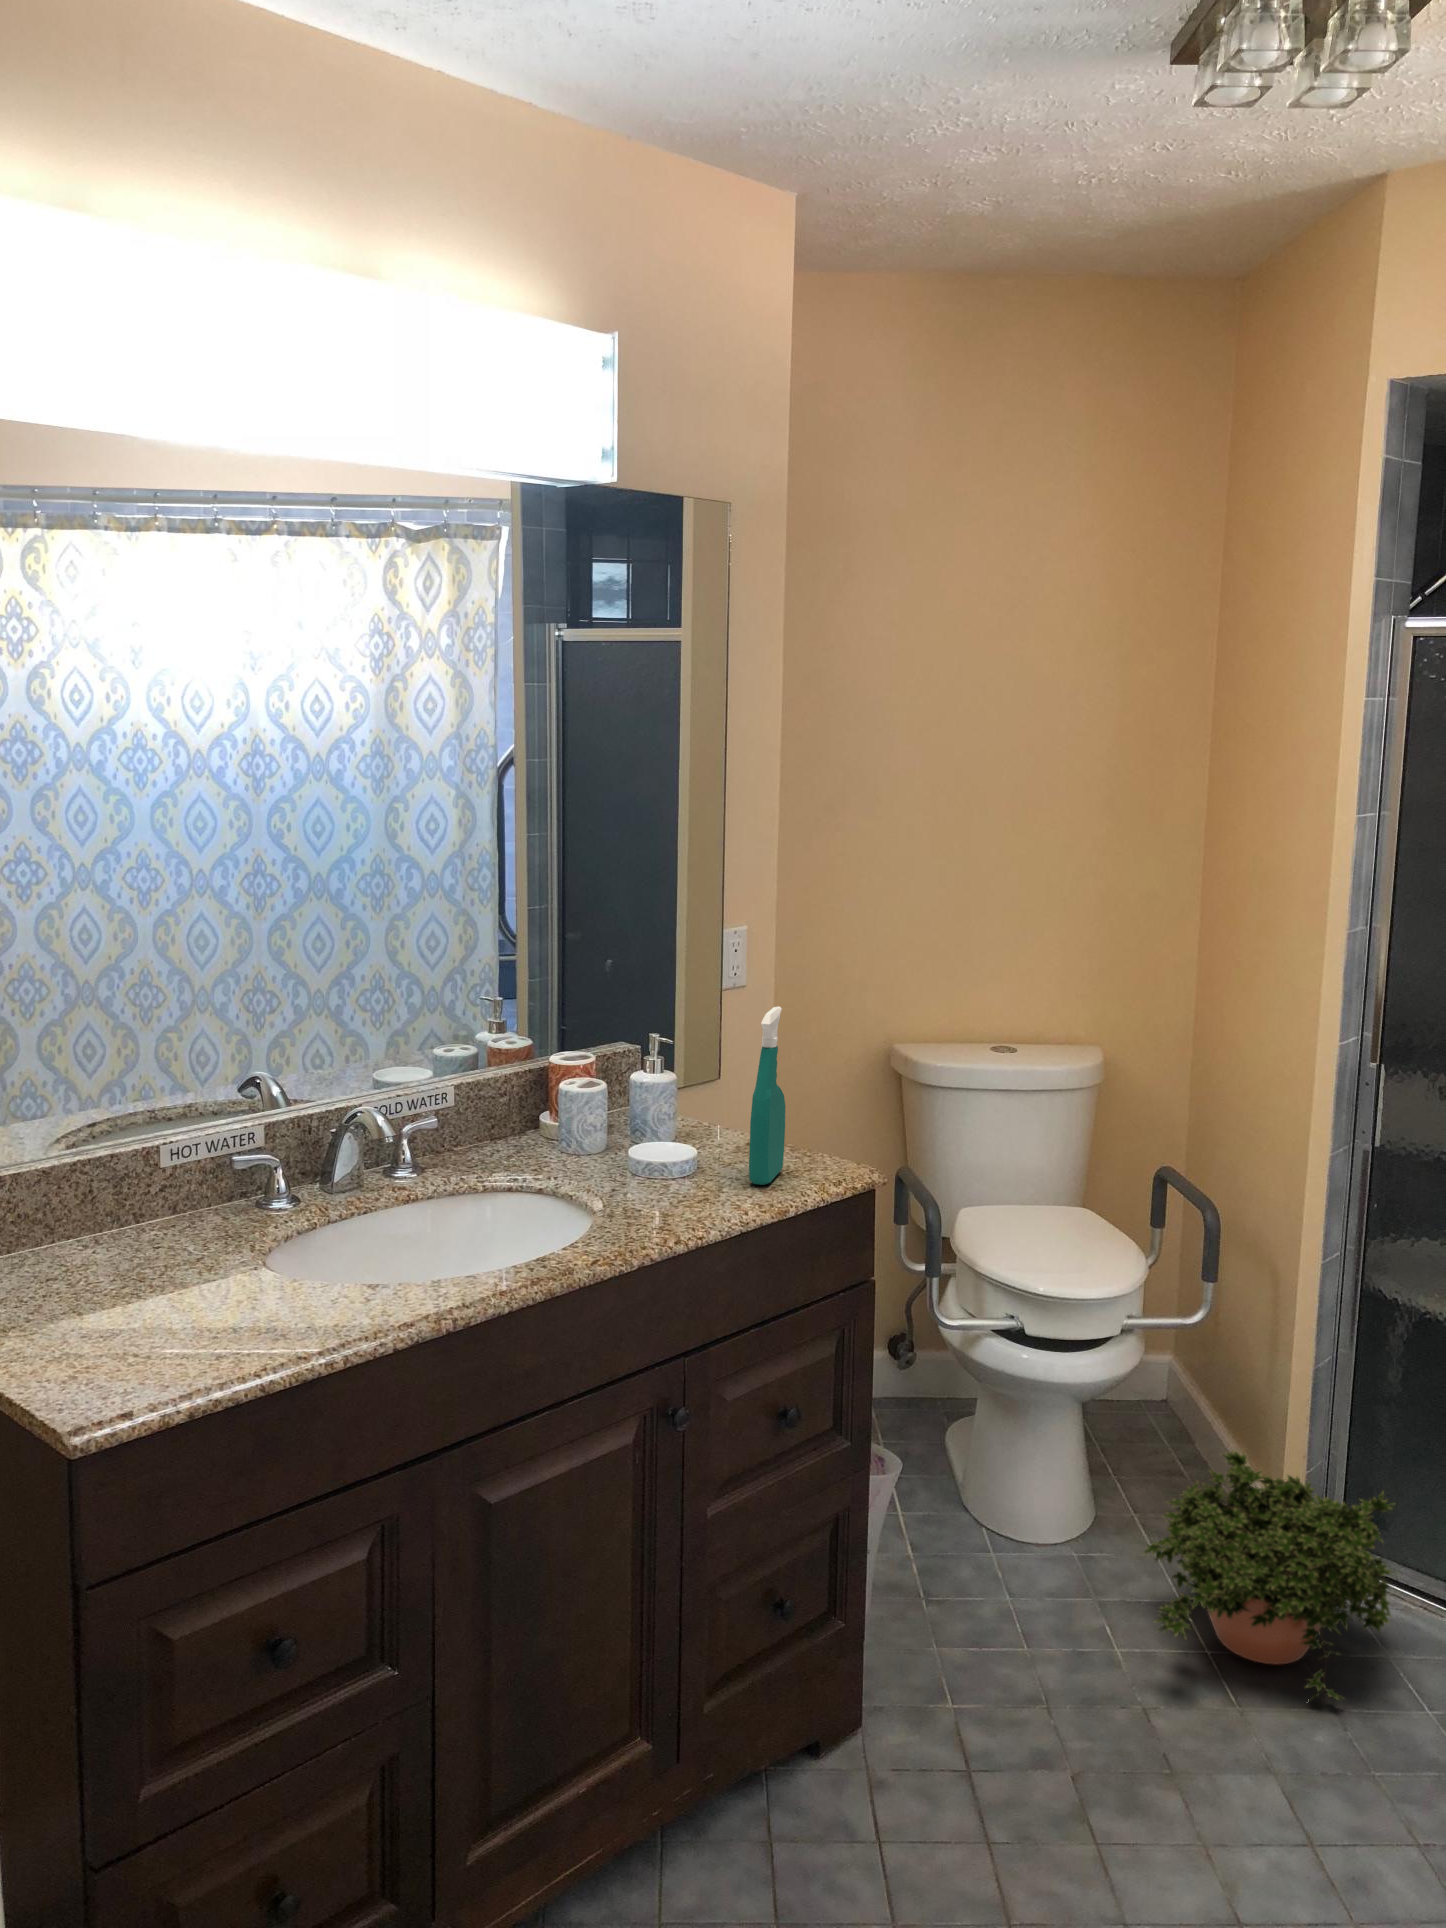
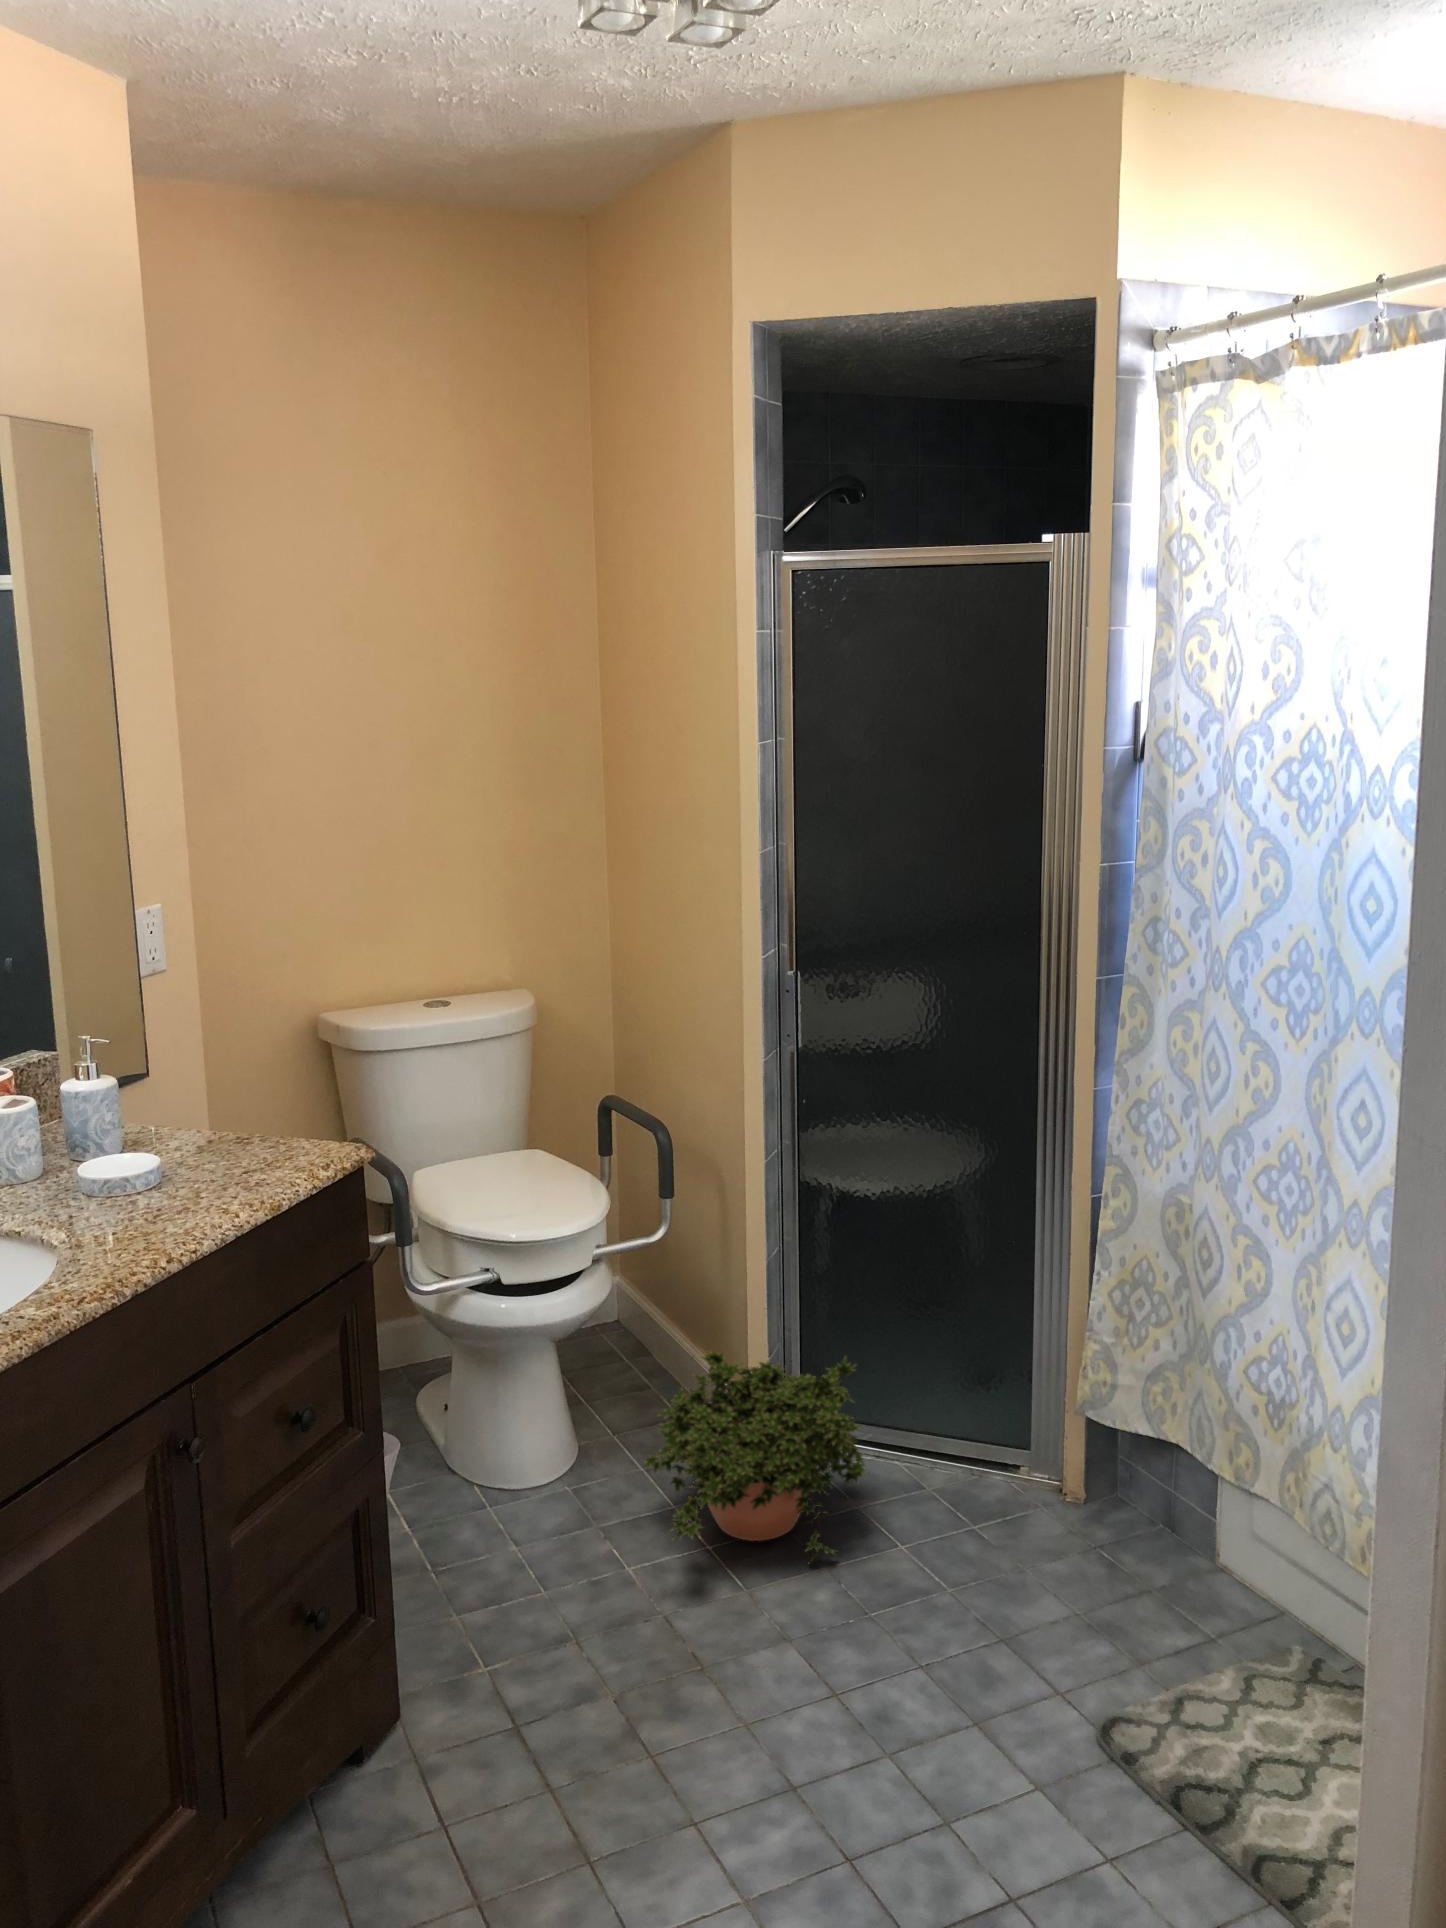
spray bottle: present [749,1007,785,1185] -> none [223,984,261,1182]

